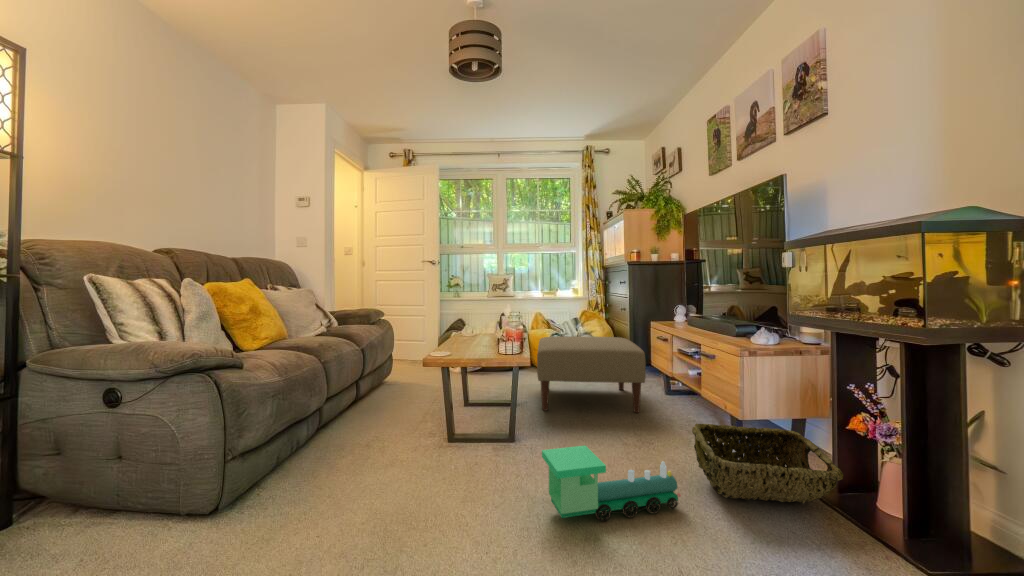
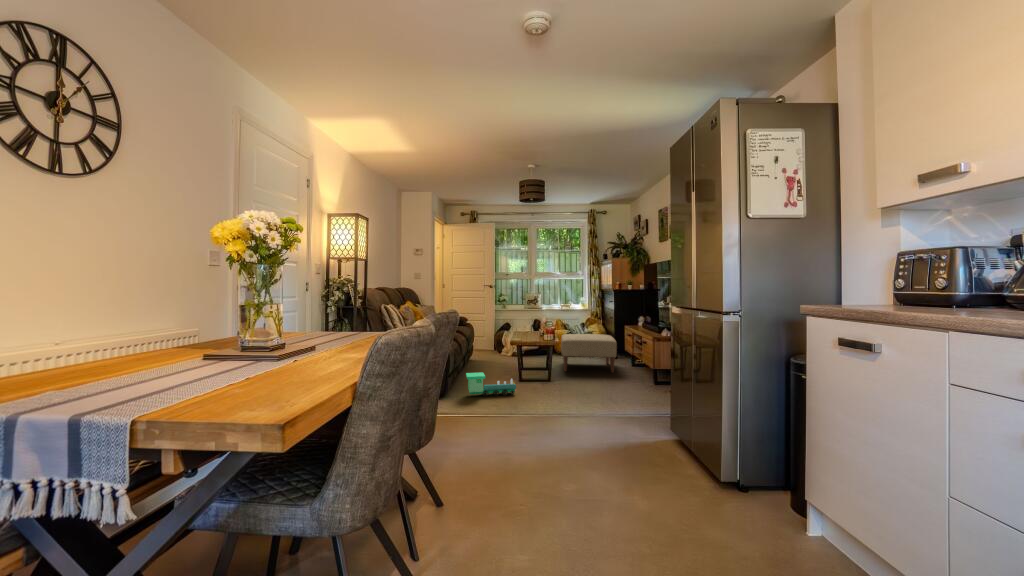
woven basket: present [692,424,843,504] -> none [627,369,677,395]
toy train: present [542,445,681,521] -> present [466,372,517,397]

